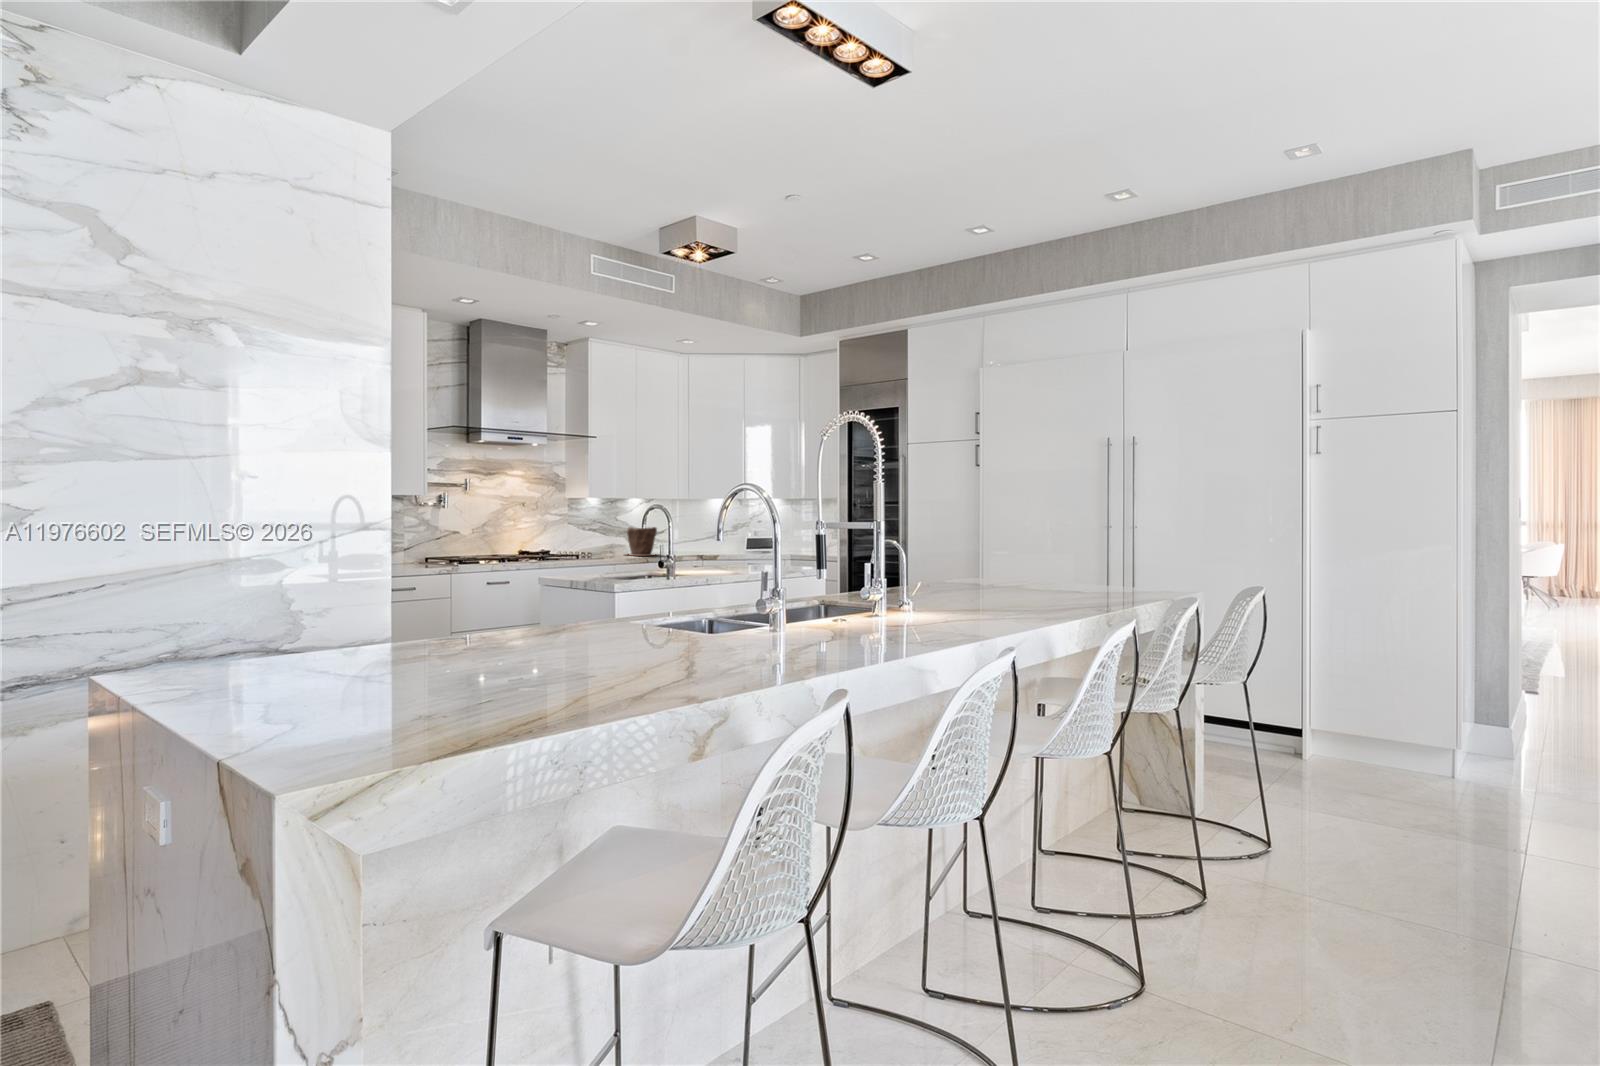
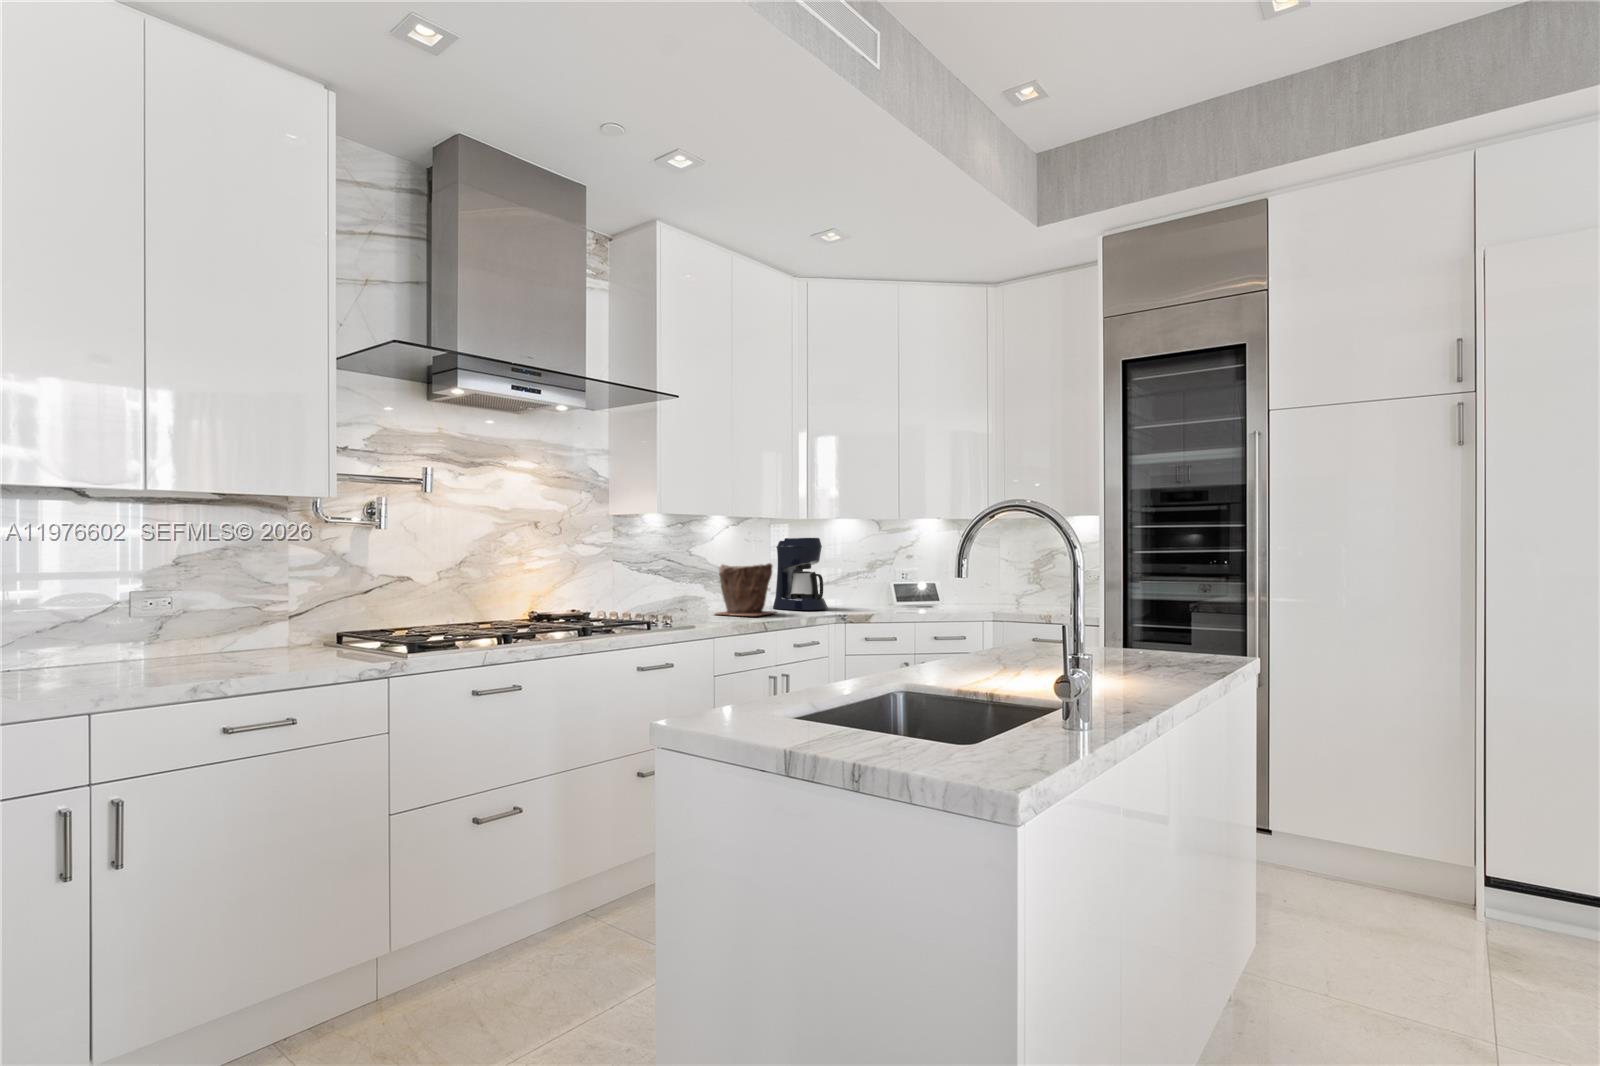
coffee maker: none [664,512,696,554] -> present [773,538,828,610]

